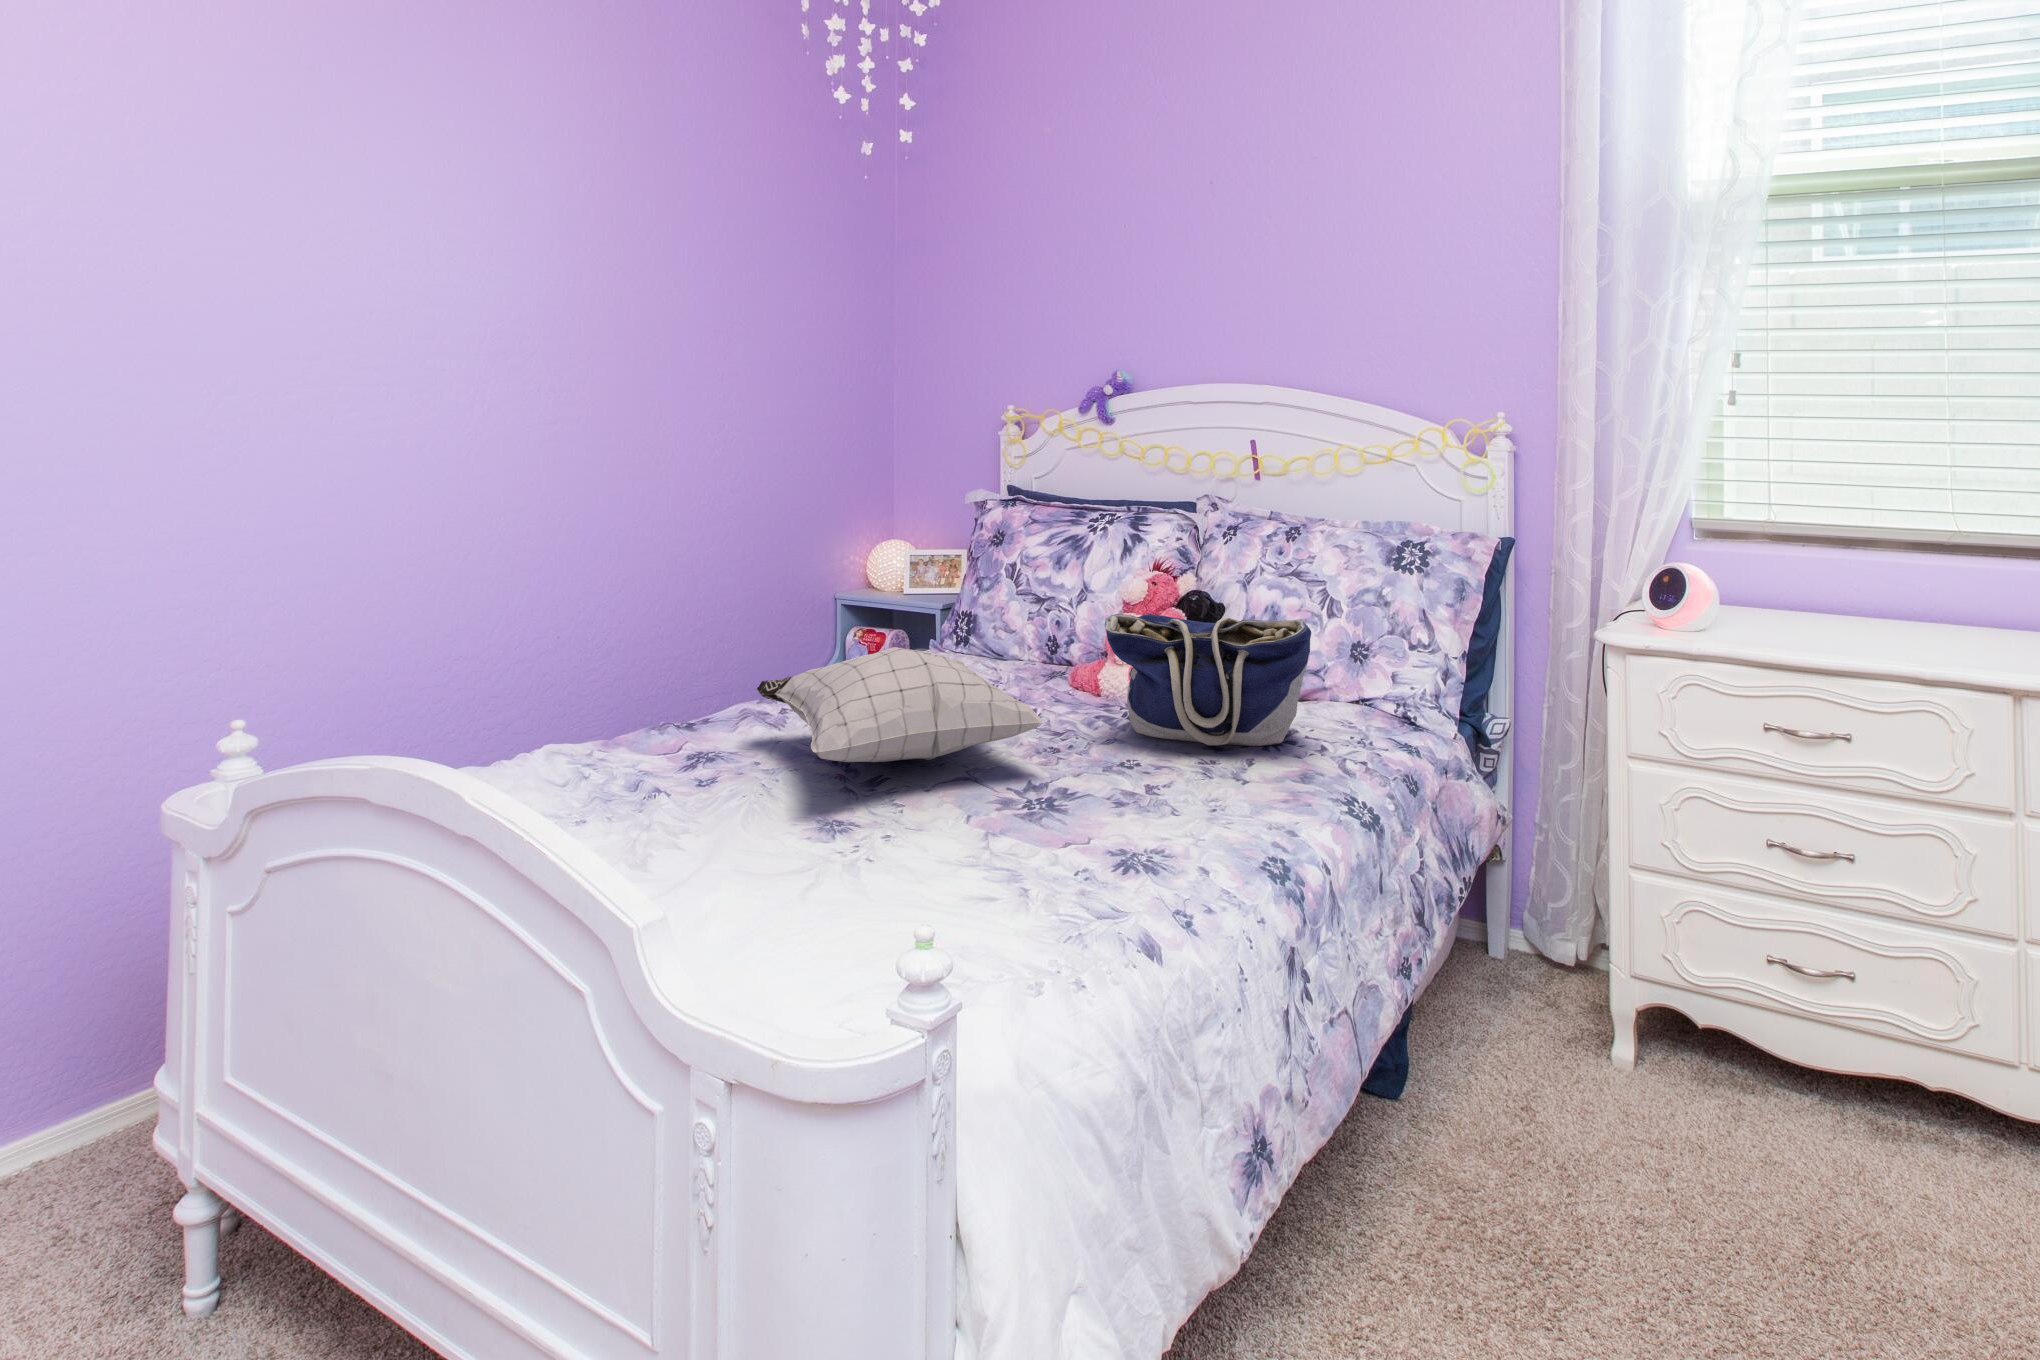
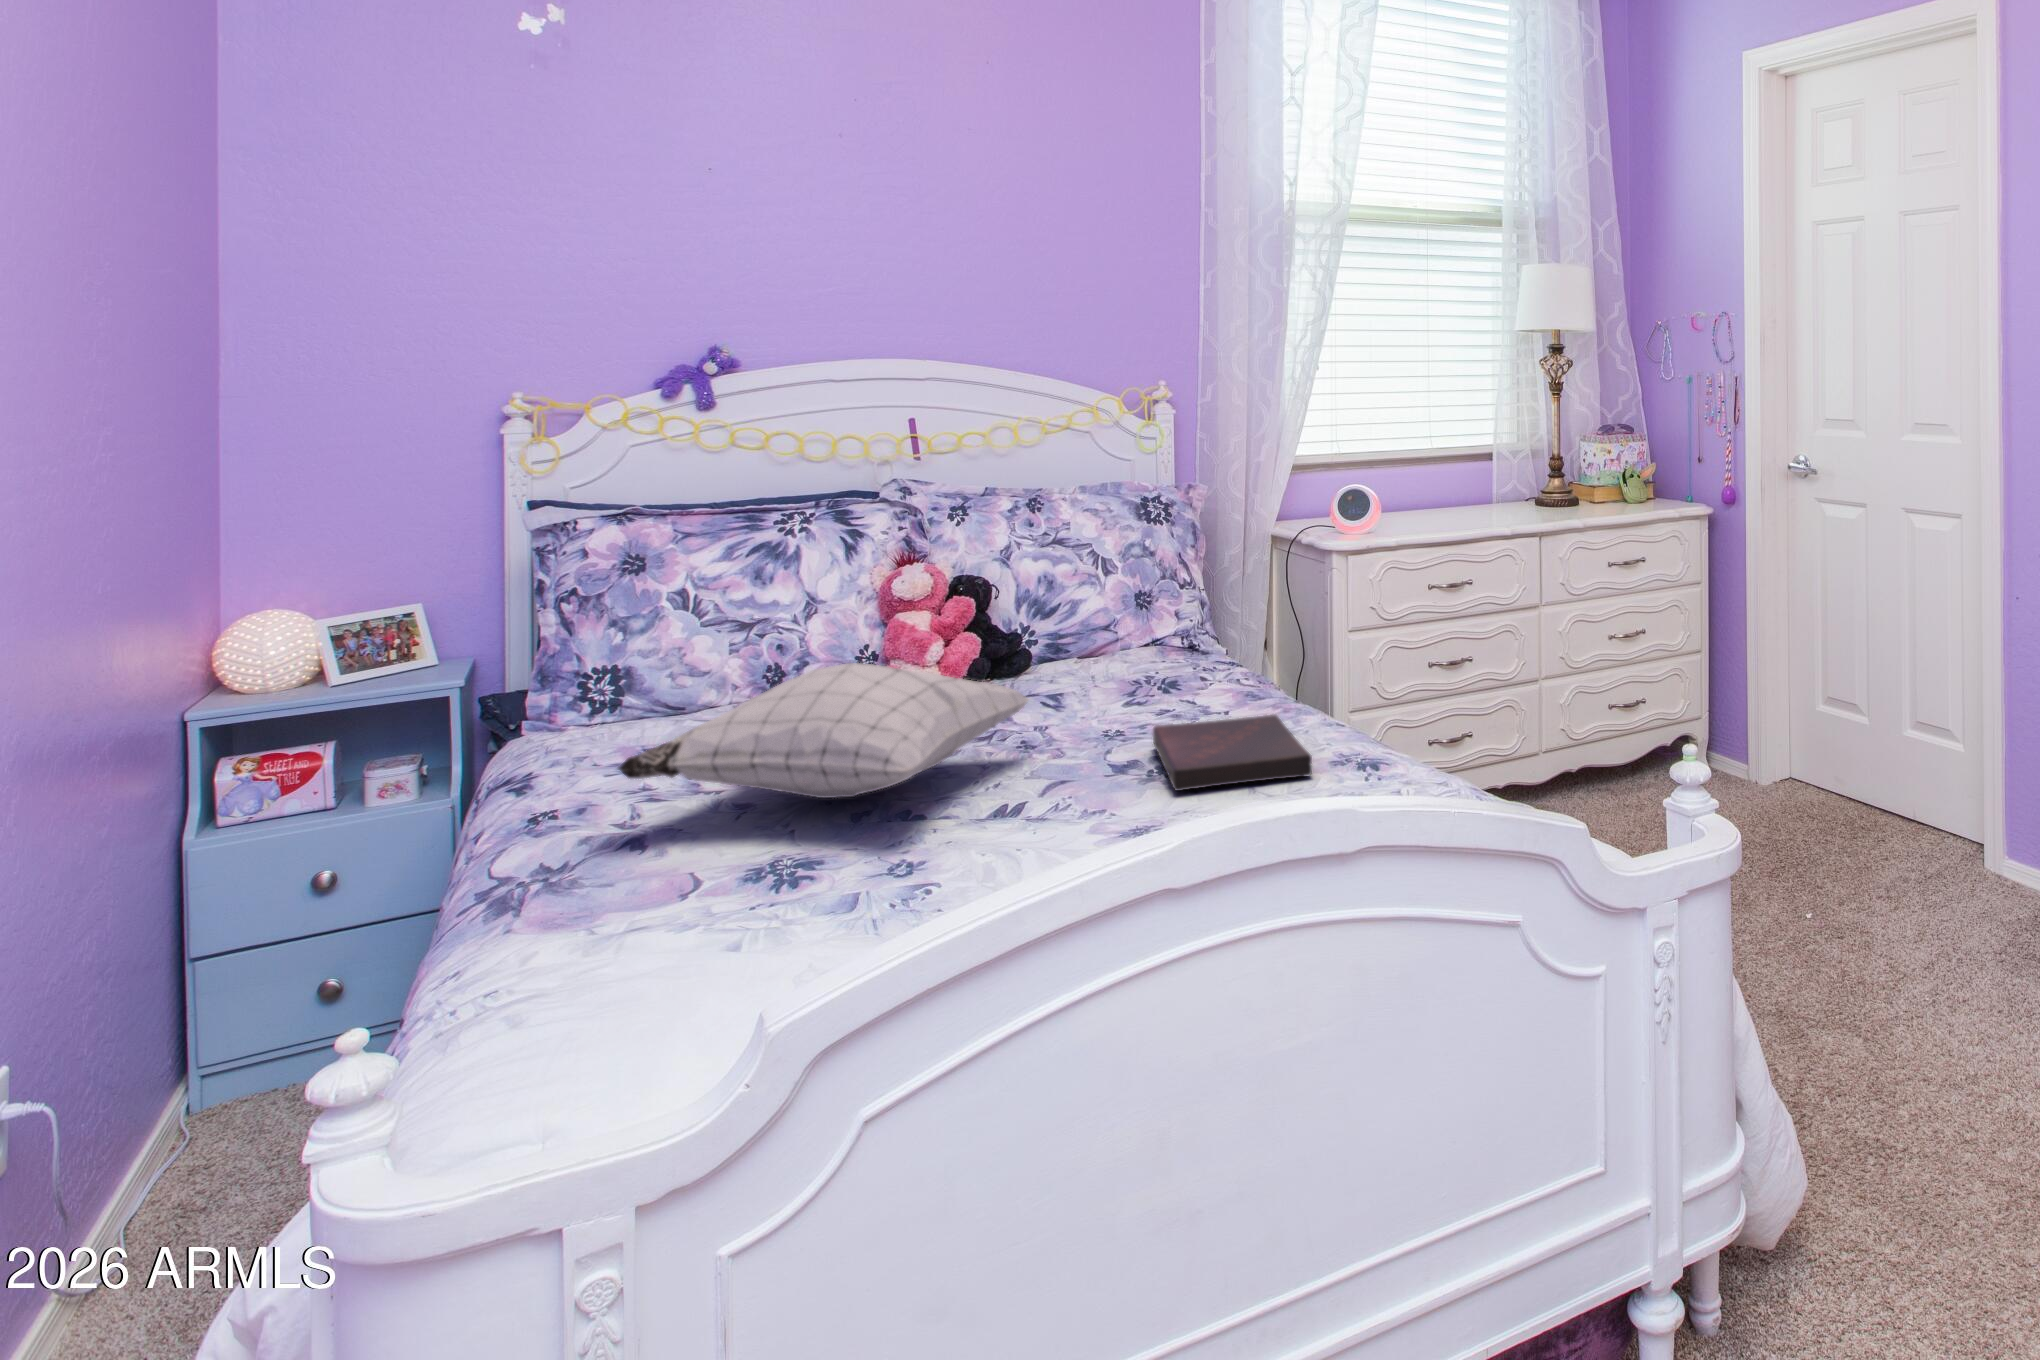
tote bag: present [1105,614,1311,746] -> none [992,562,1192,709]
book: none [1020,788,1242,909] -> present [1153,715,1312,791]

